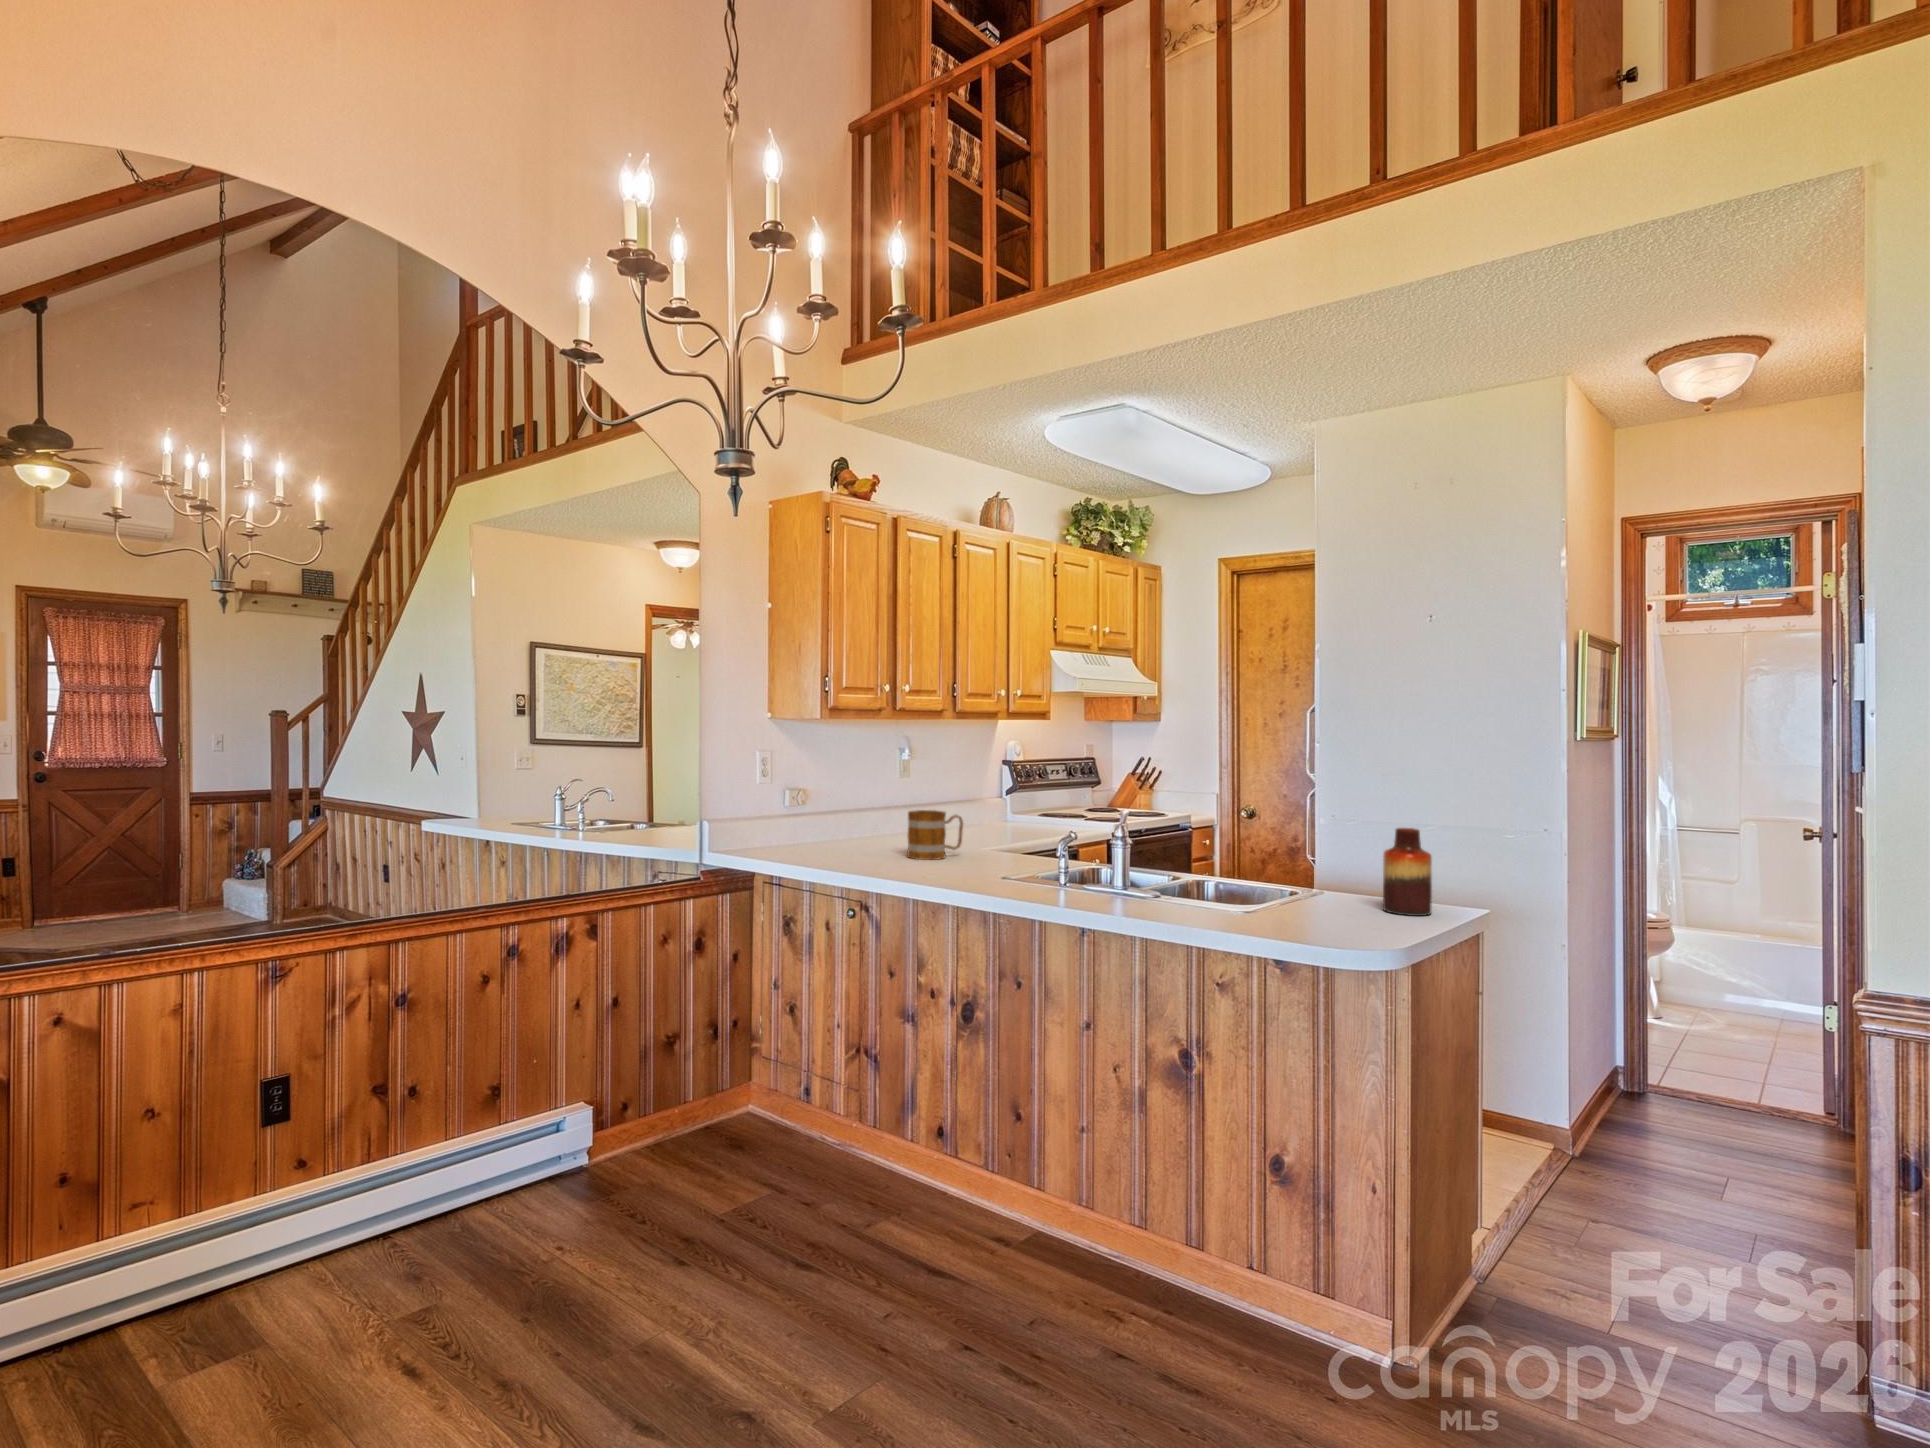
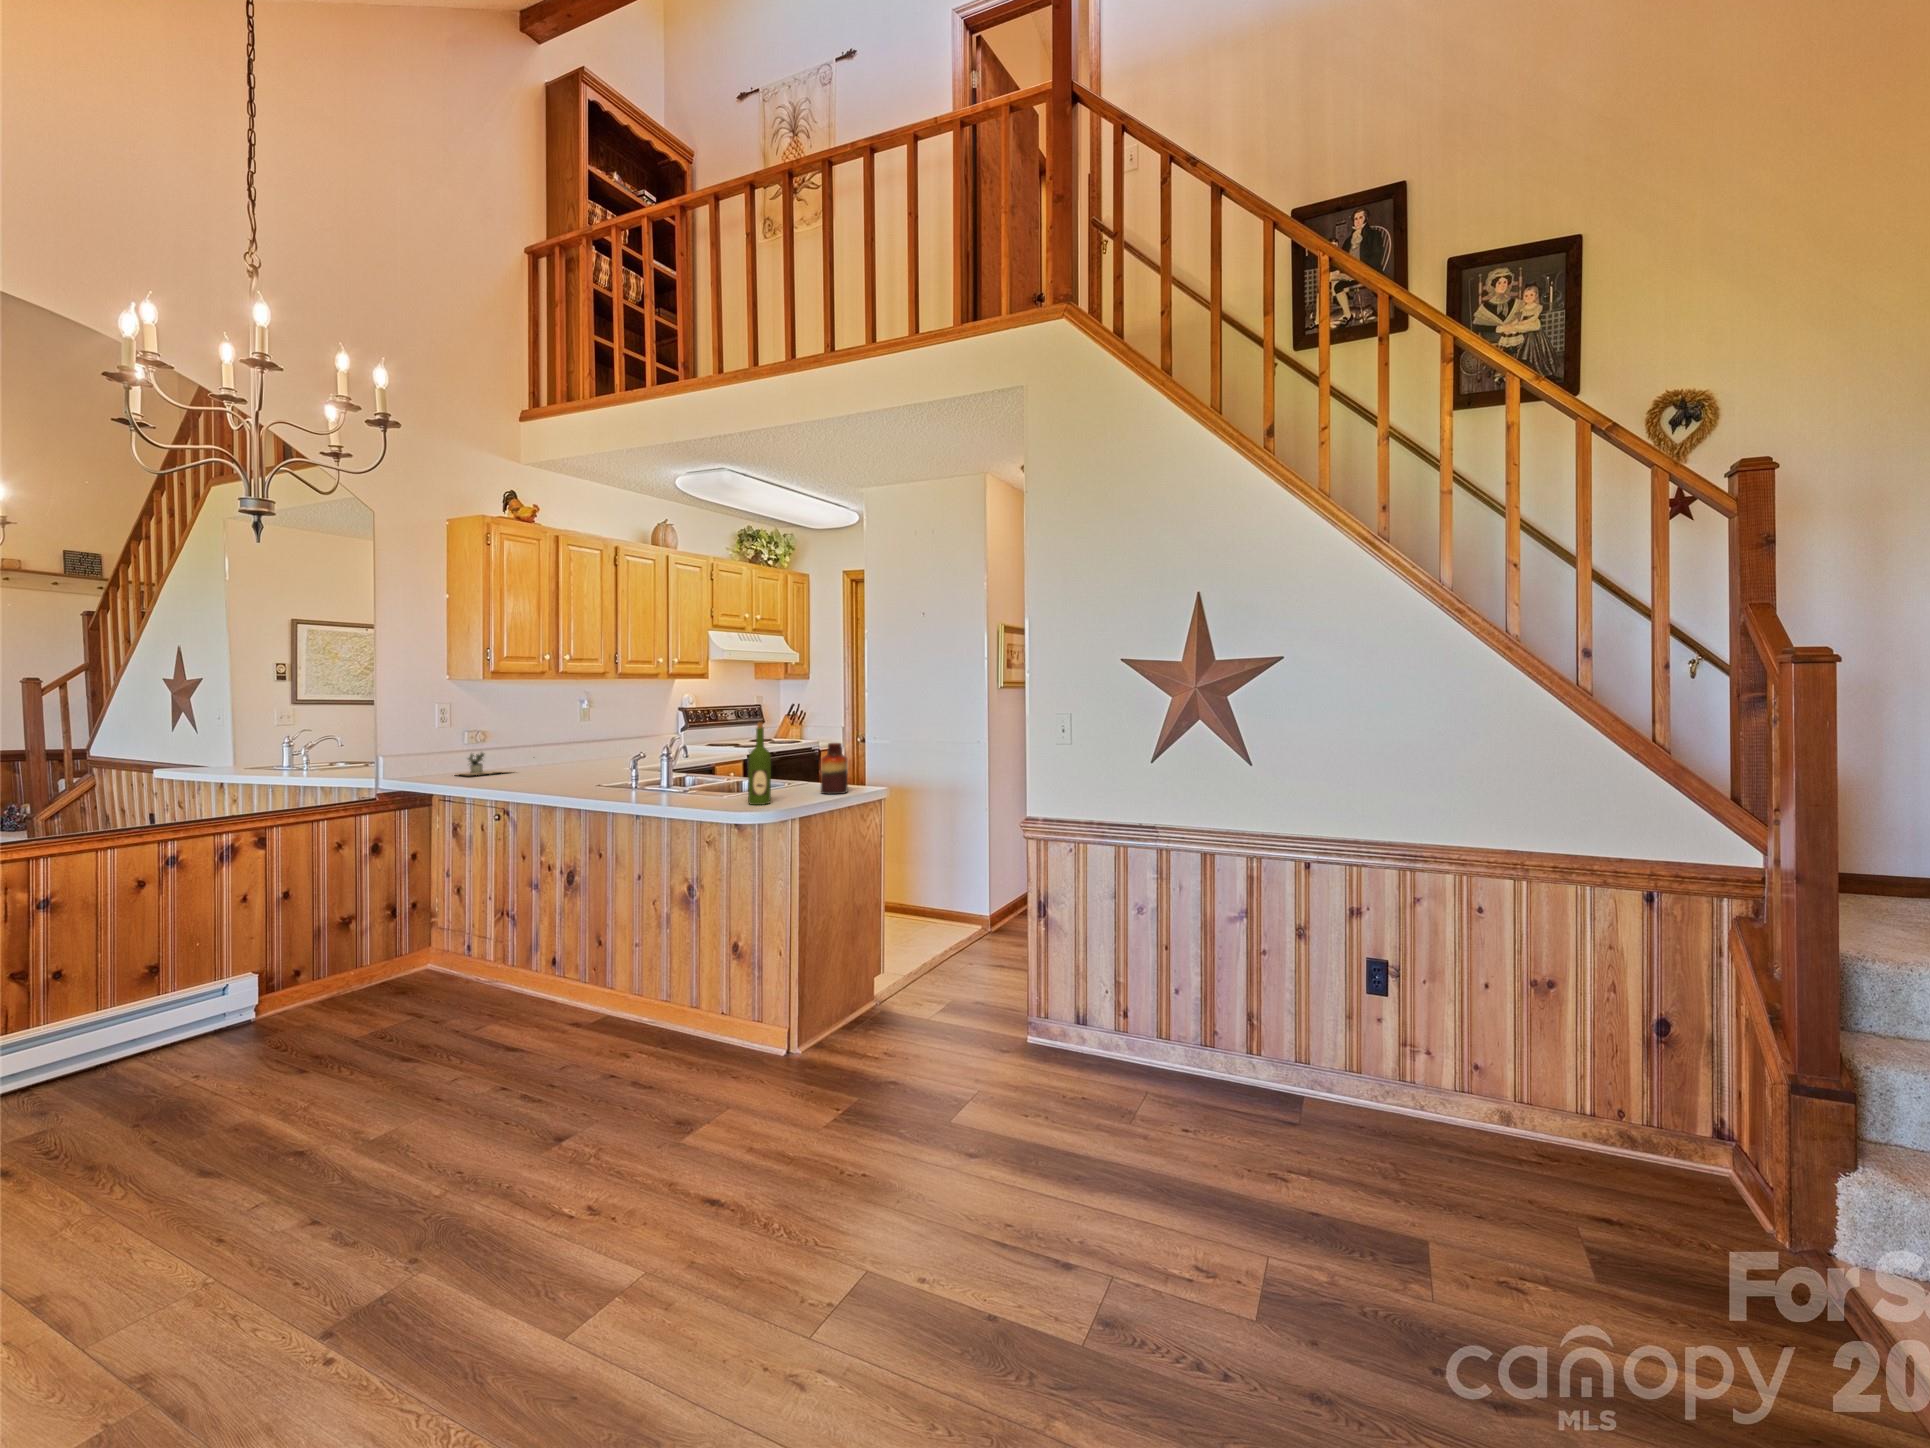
wine bottle: none [1310,793,1349,932] -> present [748,723,771,805]
mug: present [907,810,963,860] -> none [550,744,597,778]
potted plant: none [777,816,868,850] -> present [461,753,503,775]

